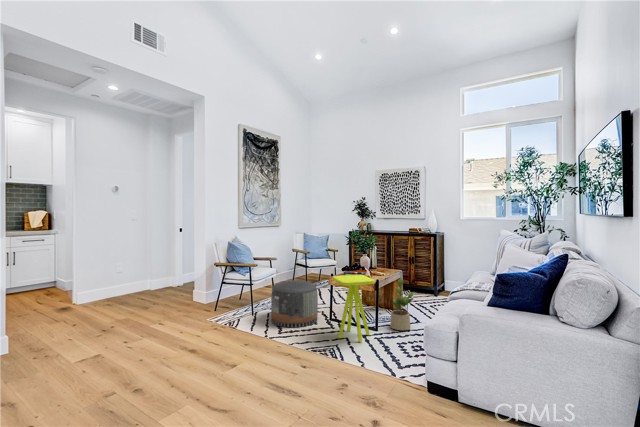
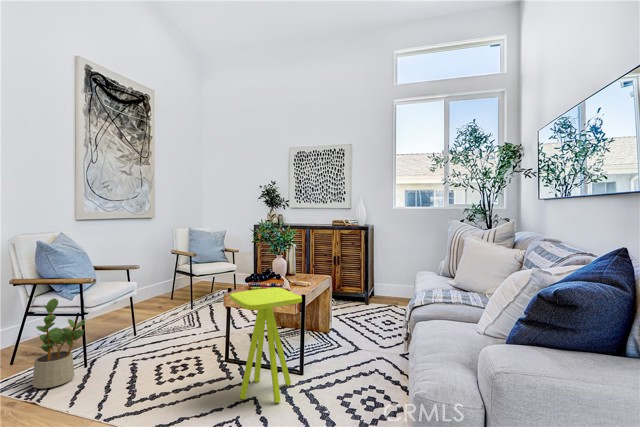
potted plant: present [390,278,415,330] -> present [32,298,86,388]
pouf: present [271,280,318,327] -> none [120,301,205,387]

